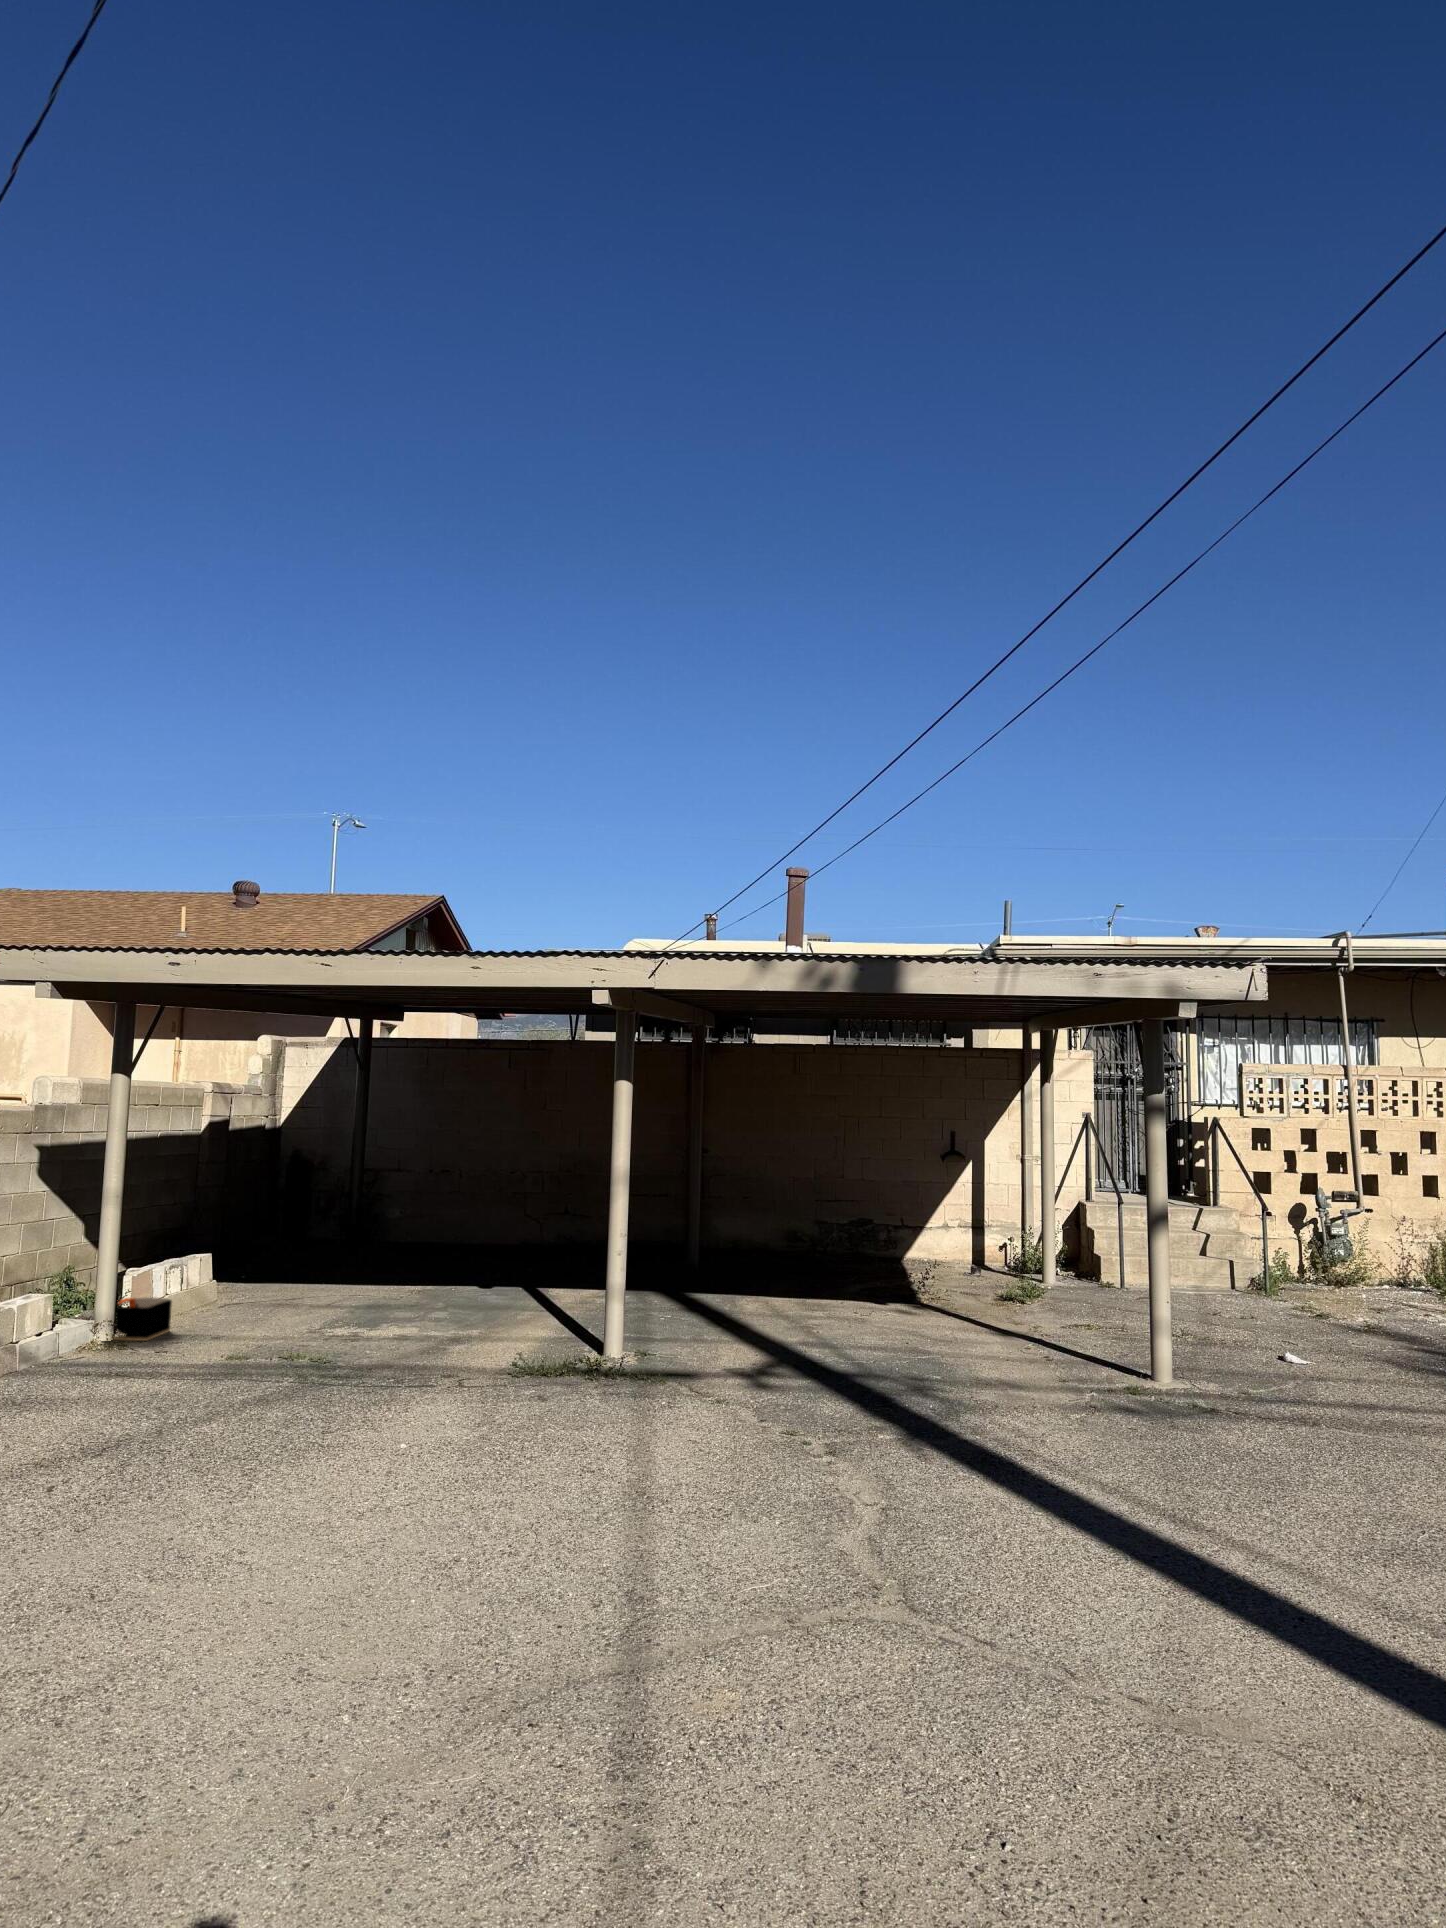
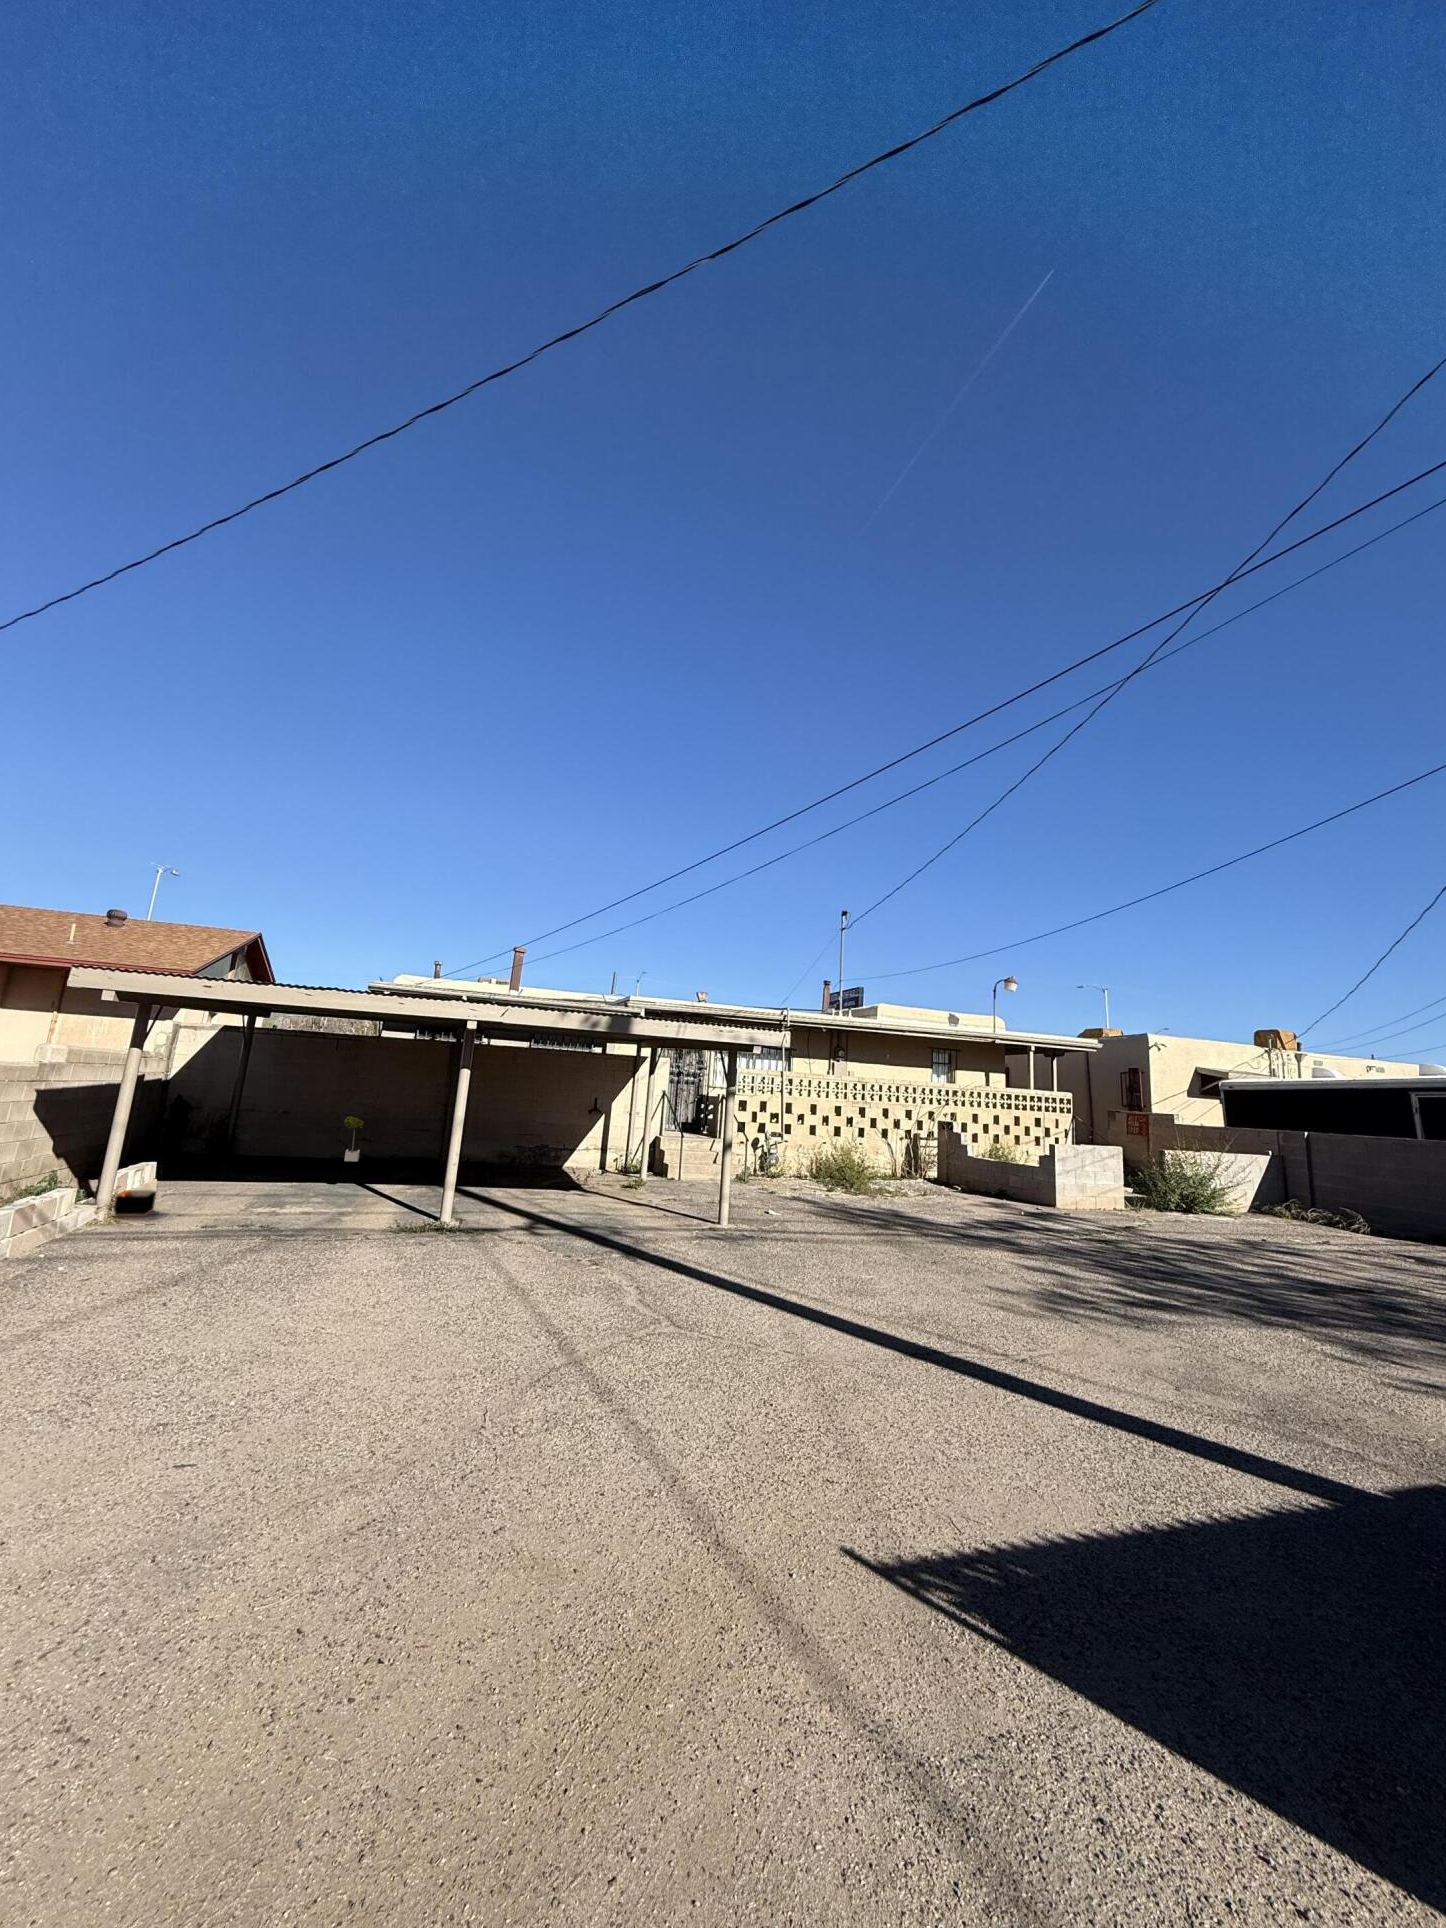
potted tree: none [537,1175,569,1253] -> present [344,1116,364,1161]

